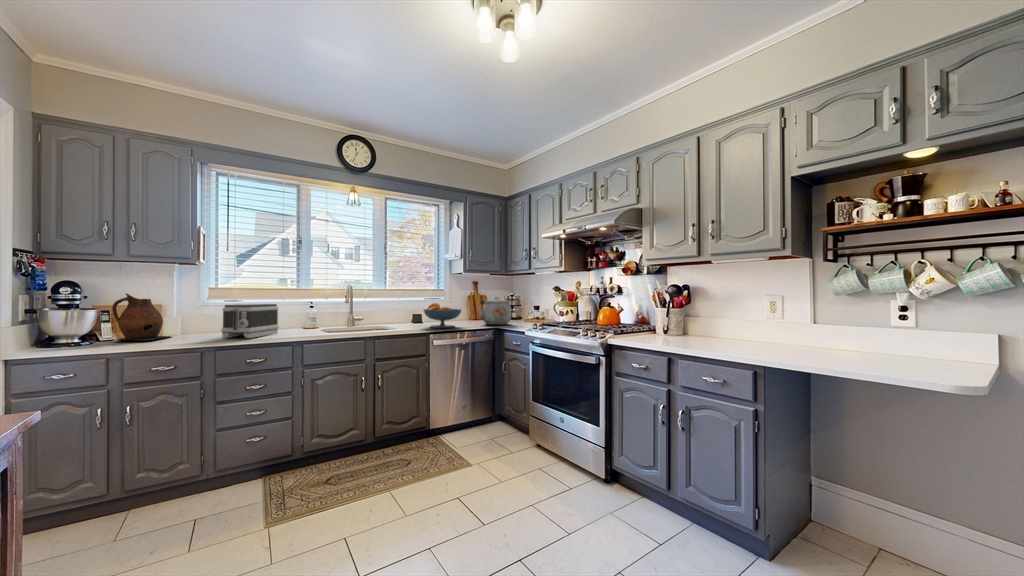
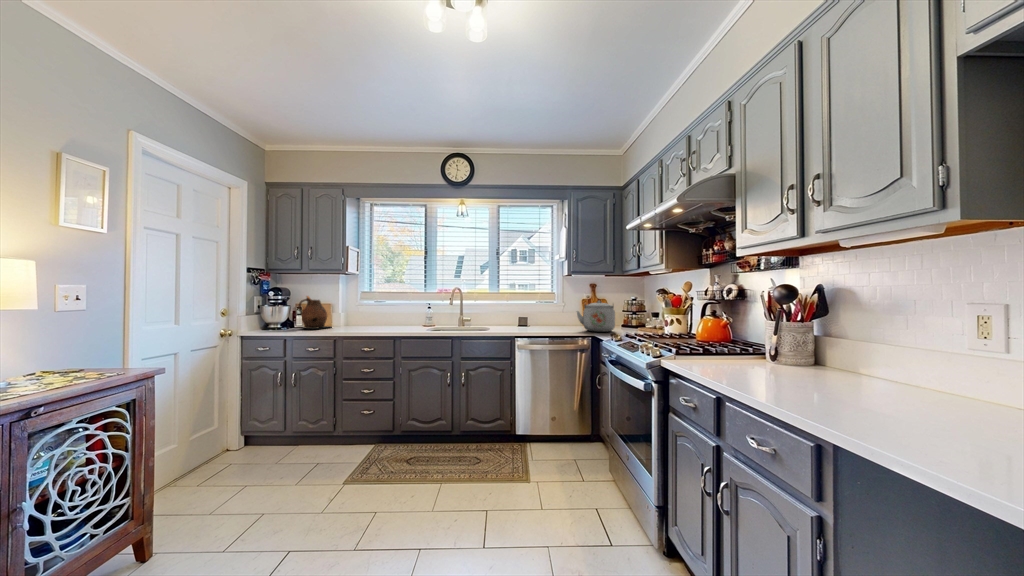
fruit bowl: present [424,303,461,328] -> none [516,306,555,332]
toaster: present [222,304,279,338] -> none [353,304,398,332]

